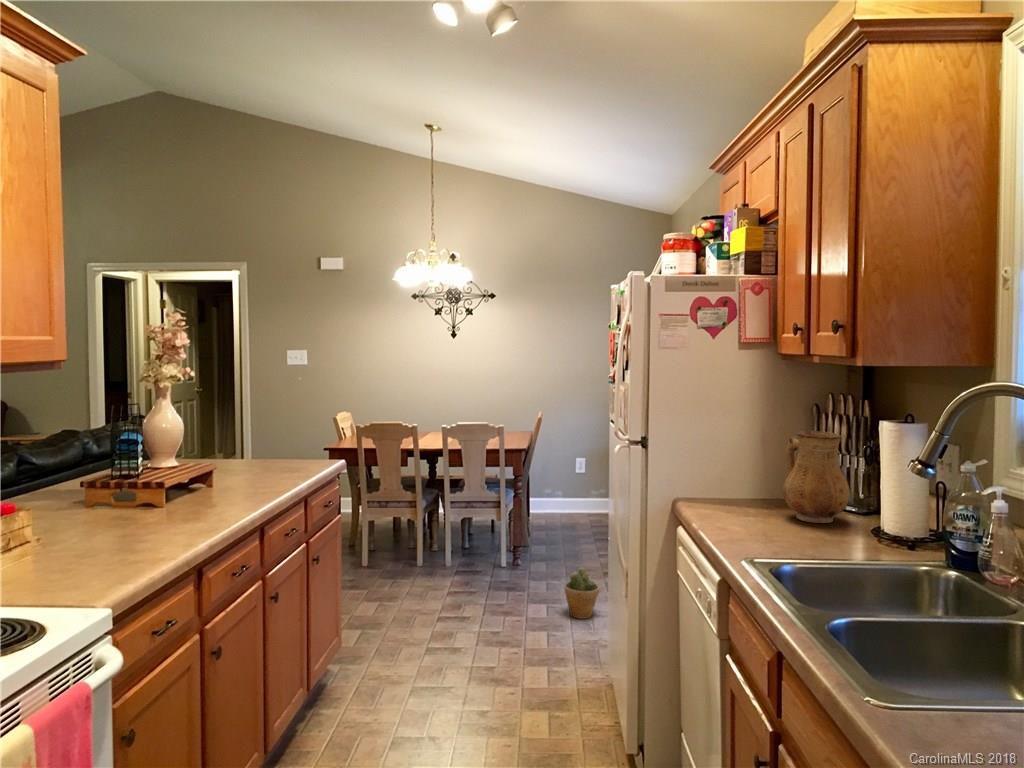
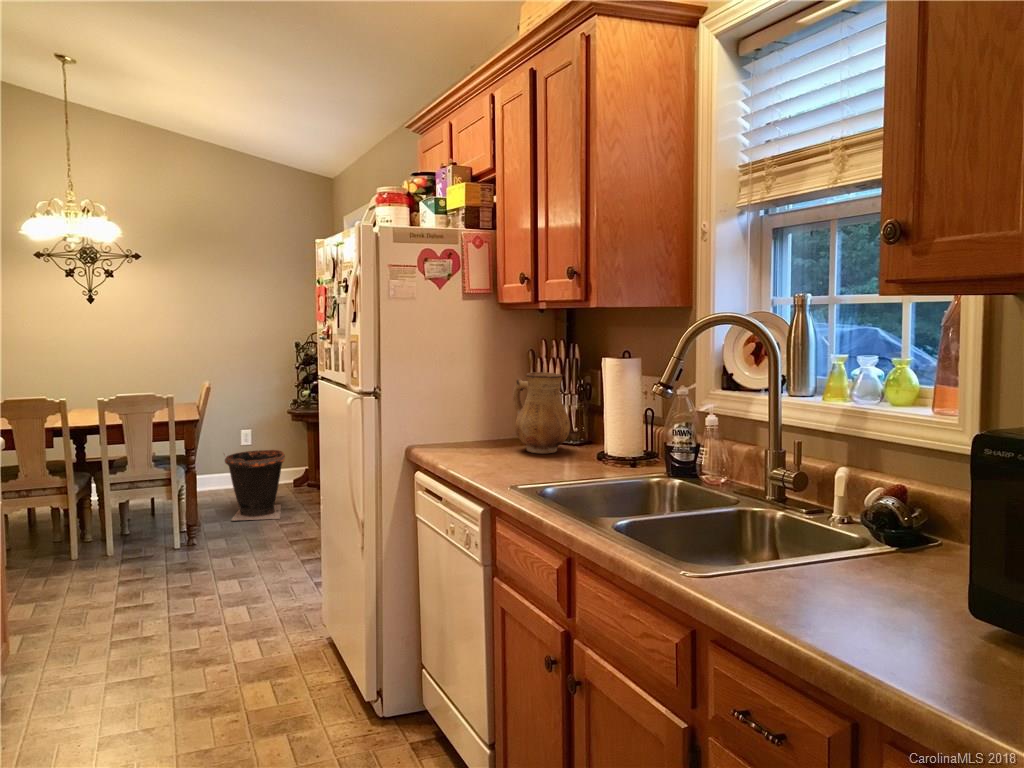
waste bin: none [546,484,603,557] -> present [224,450,285,520]
potted plant: present [564,567,599,619] -> none [264,530,302,582]

